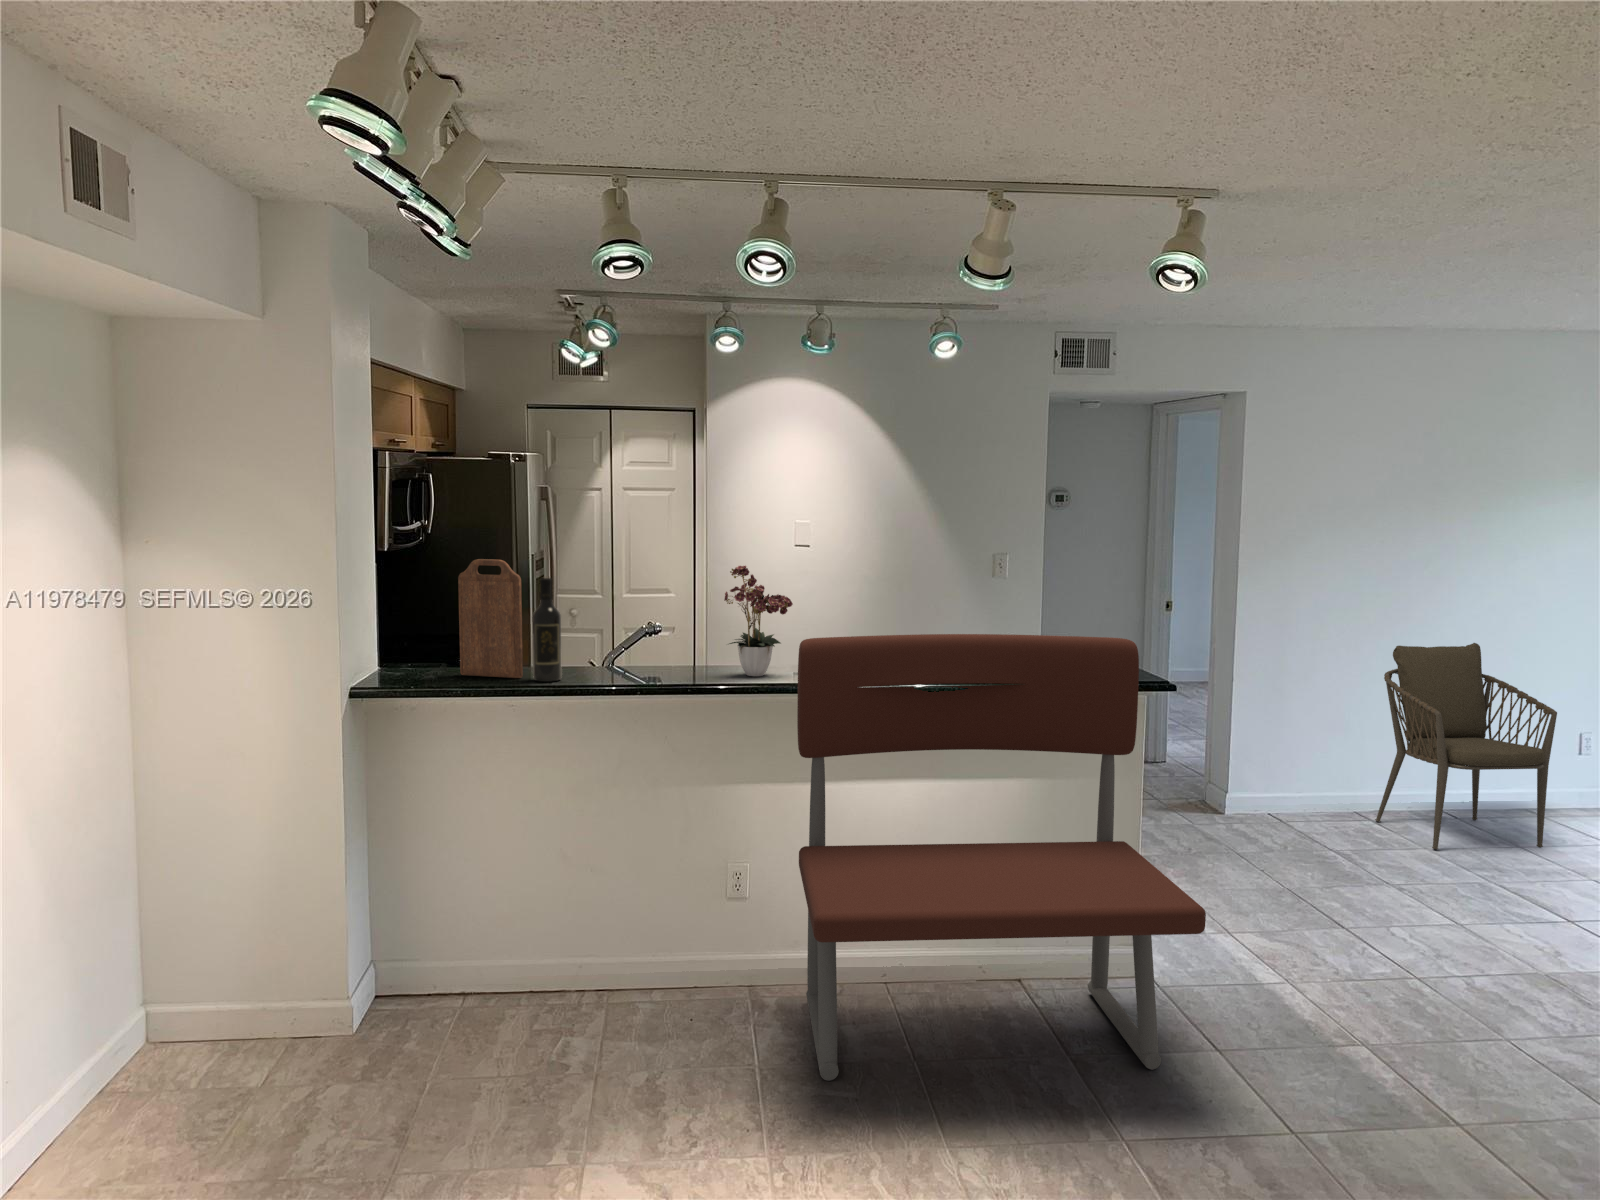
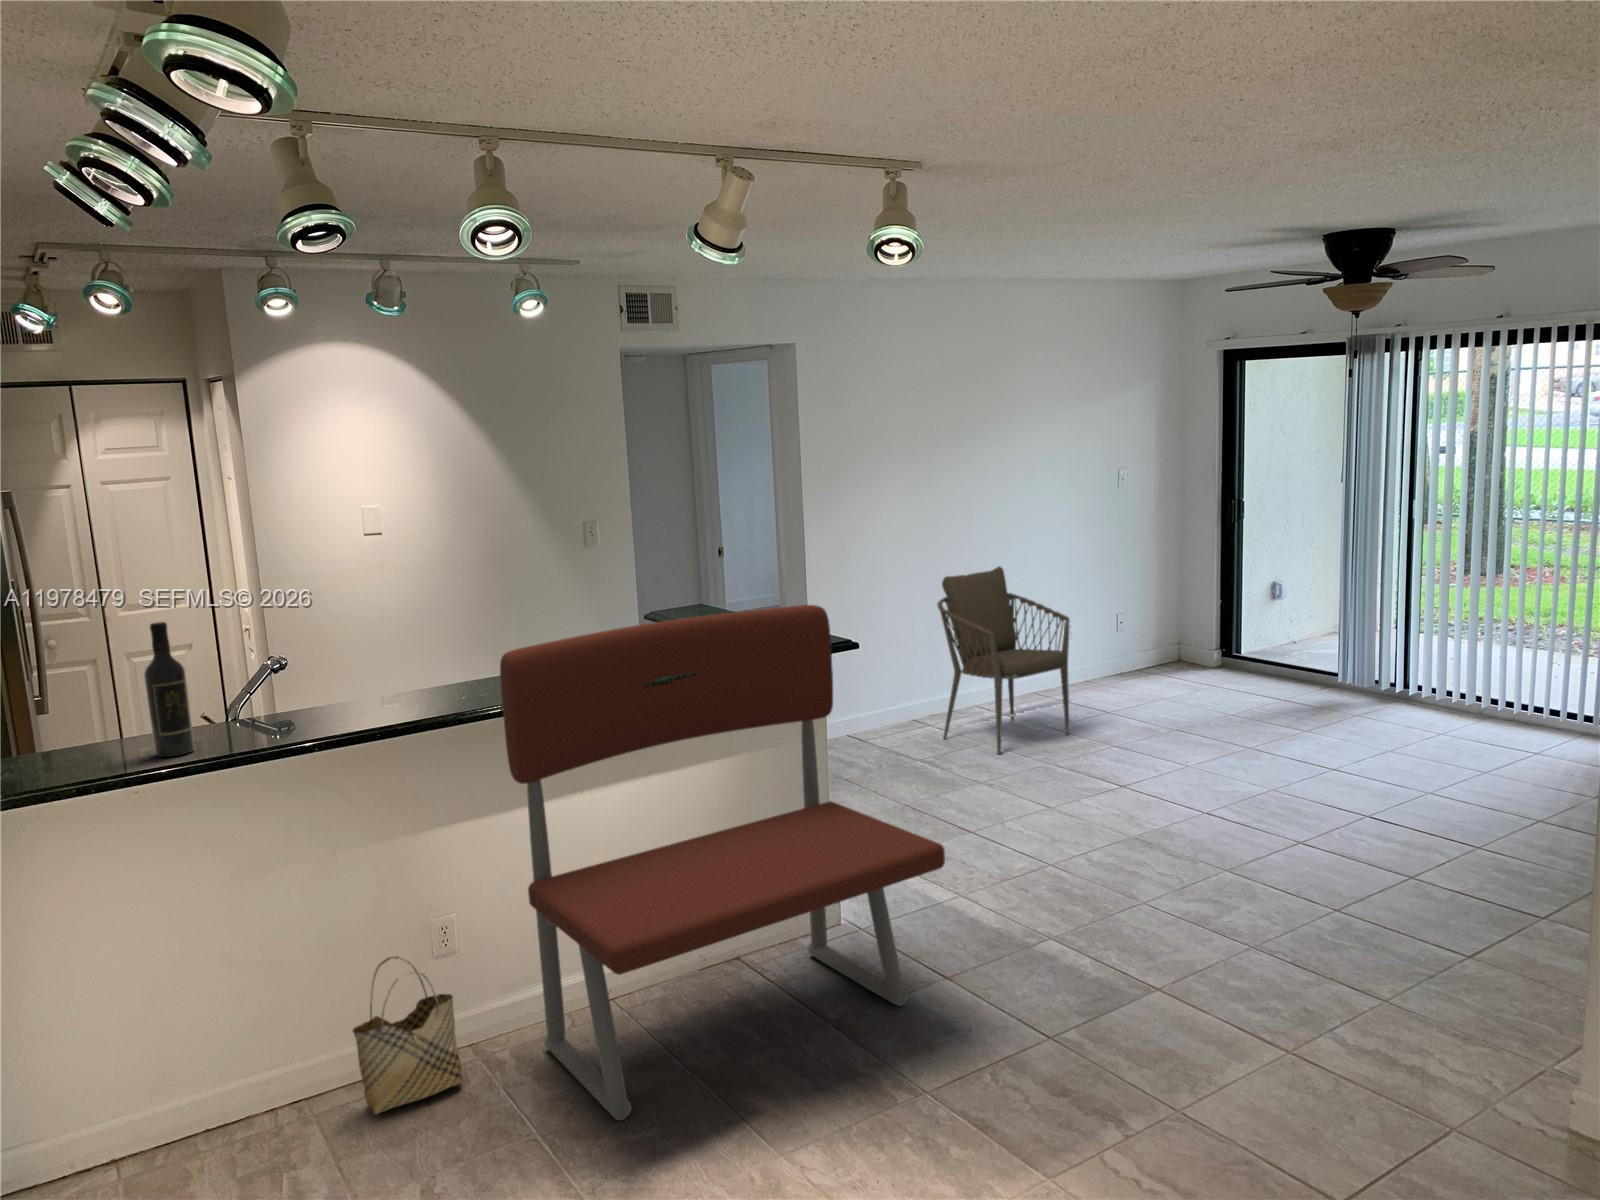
cutting board: present [458,559,523,678] -> none [11,607,133,769]
flower arrangement: present [724,566,793,676] -> none [386,570,475,704]
woven basket: none [645,882,733,1008] -> present [353,956,462,1114]

